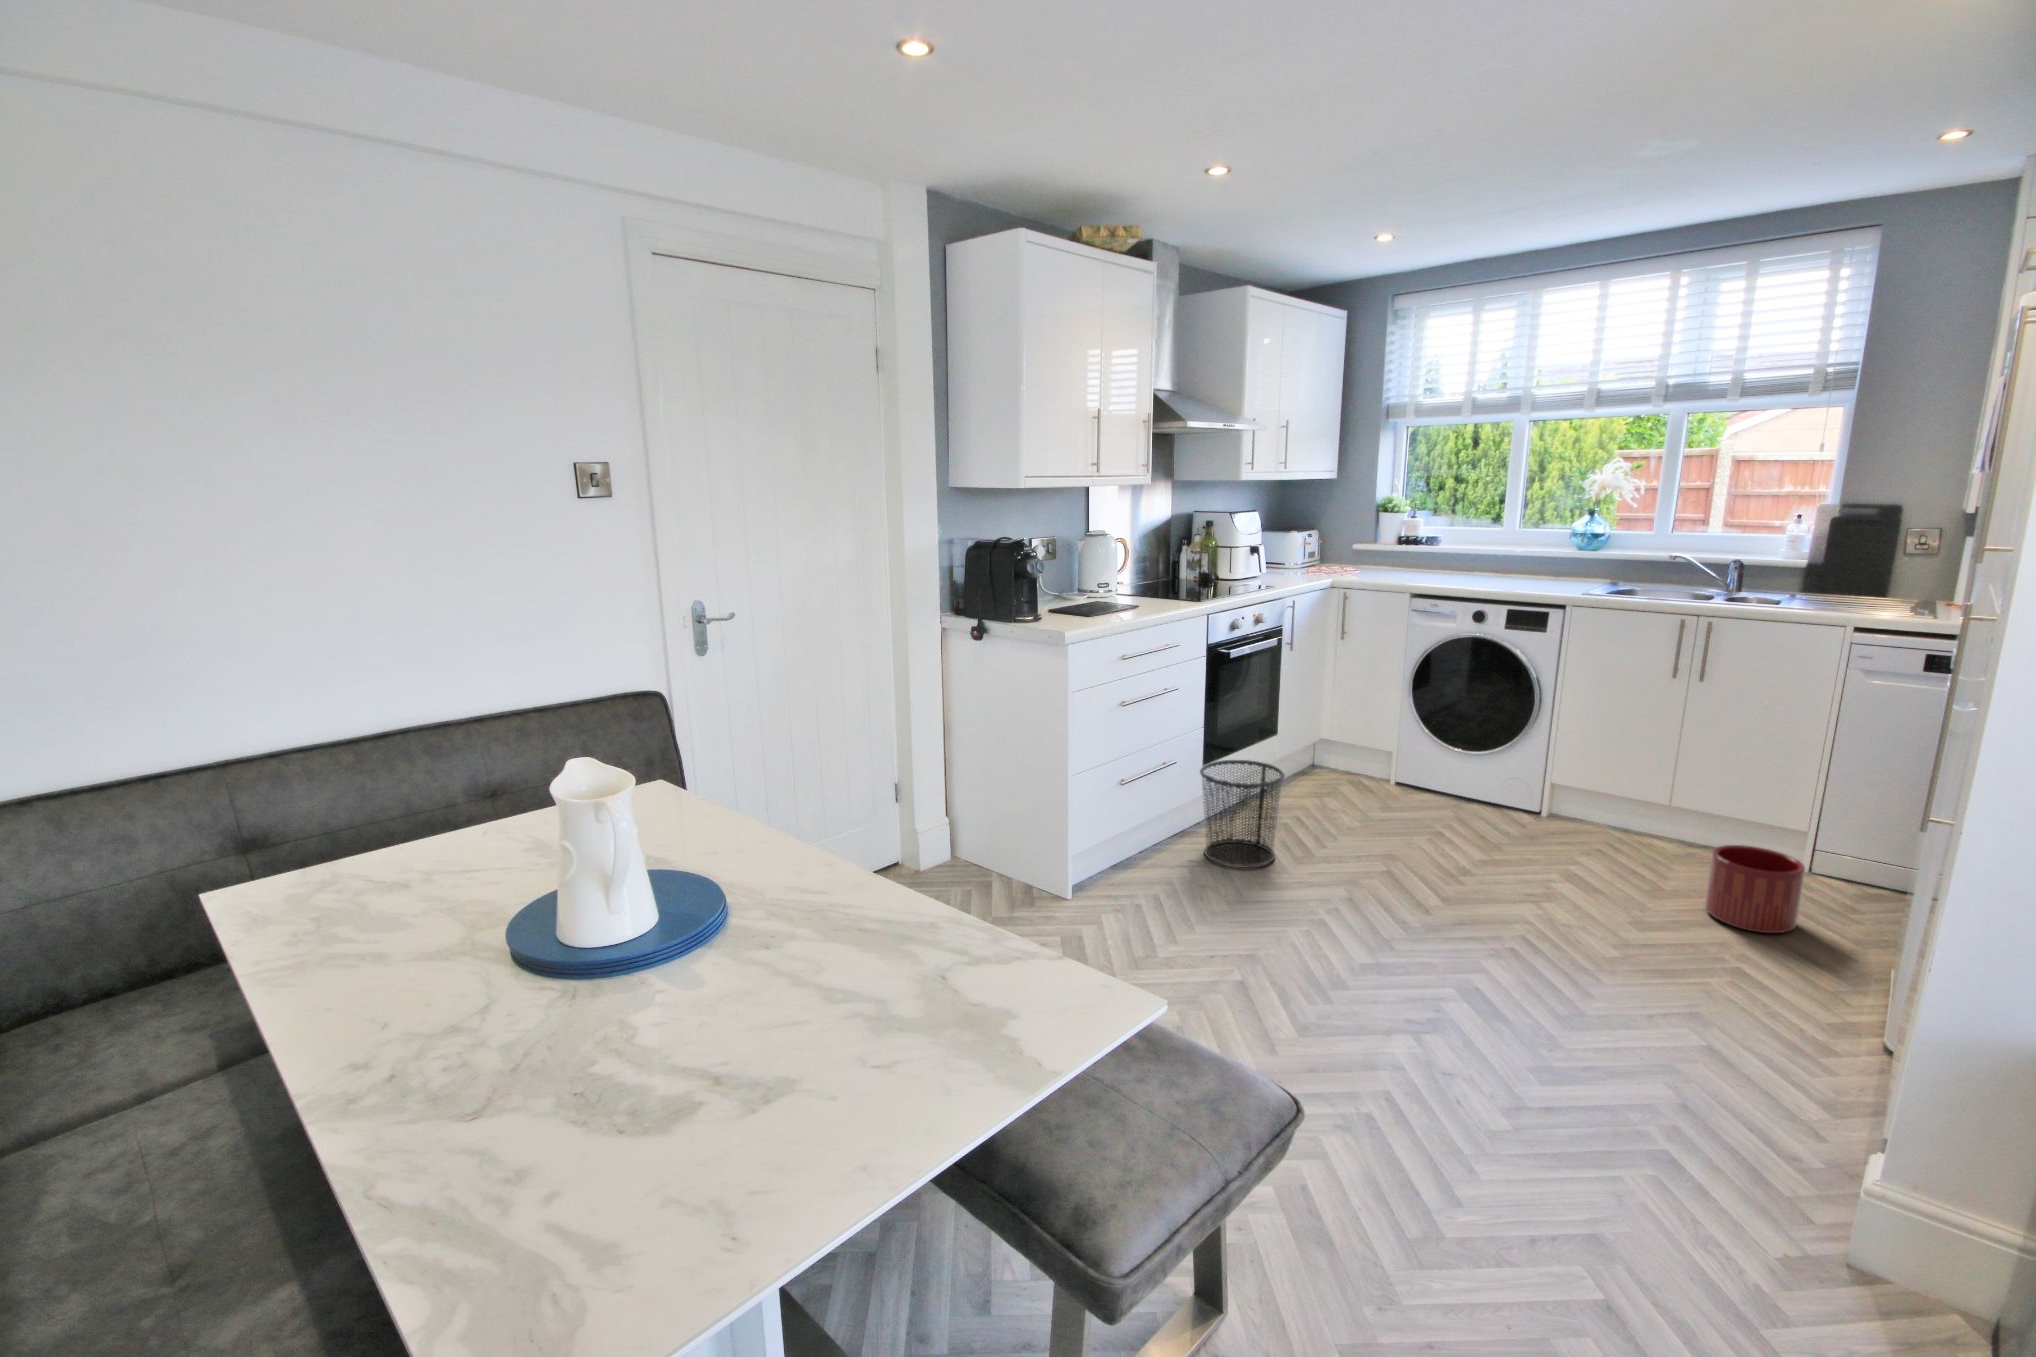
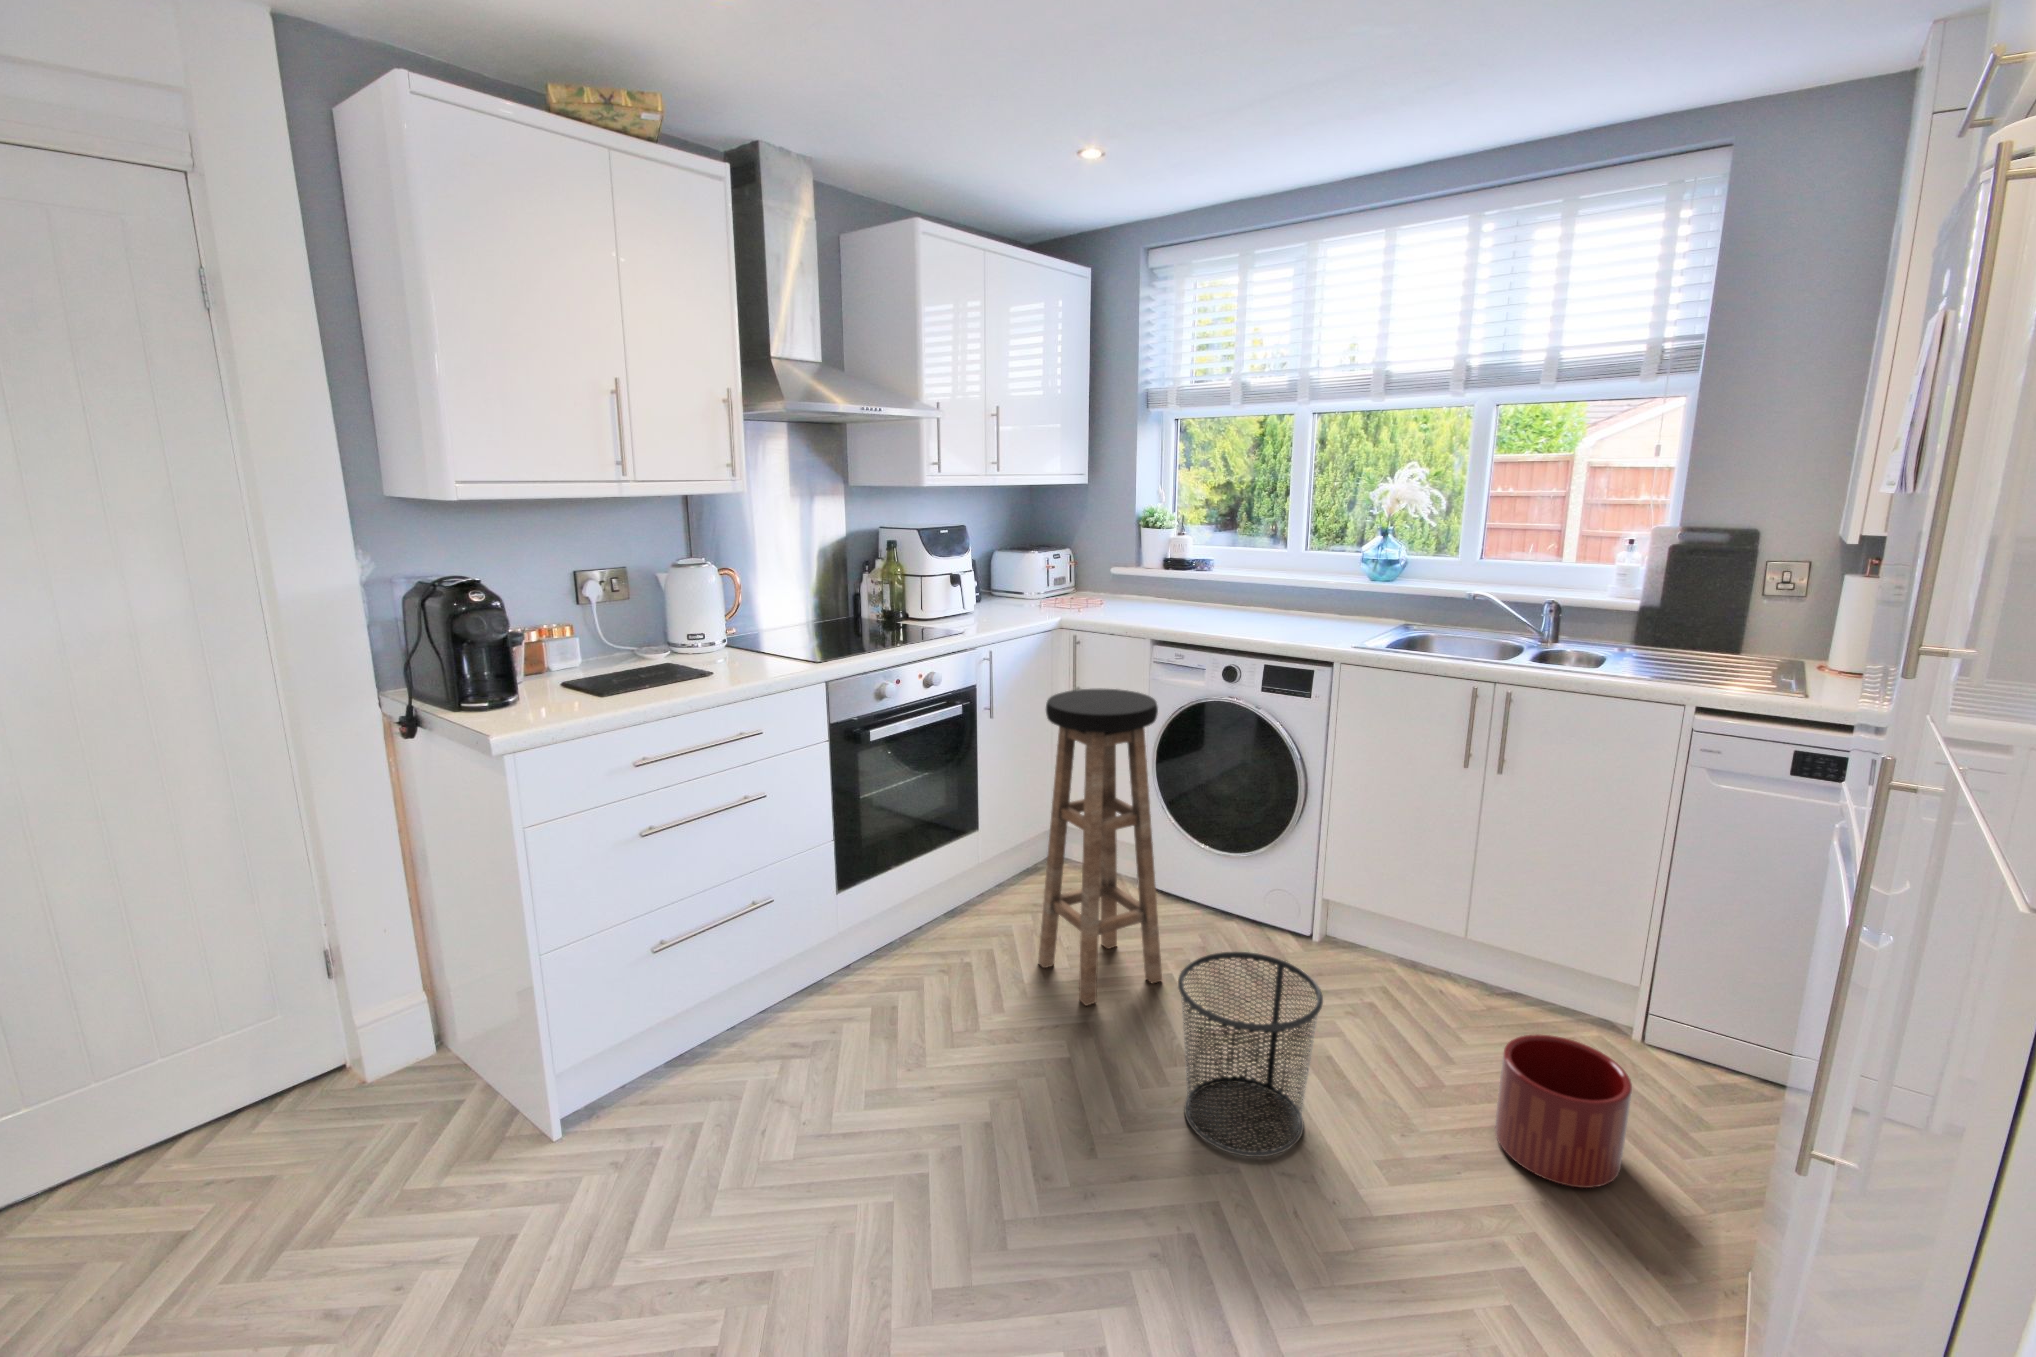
bar stool: none [1340,624,1444,846] -> present [1038,689,1162,1006]
waste bin: present [1200,760,1285,868] -> present [1178,951,1323,1157]

